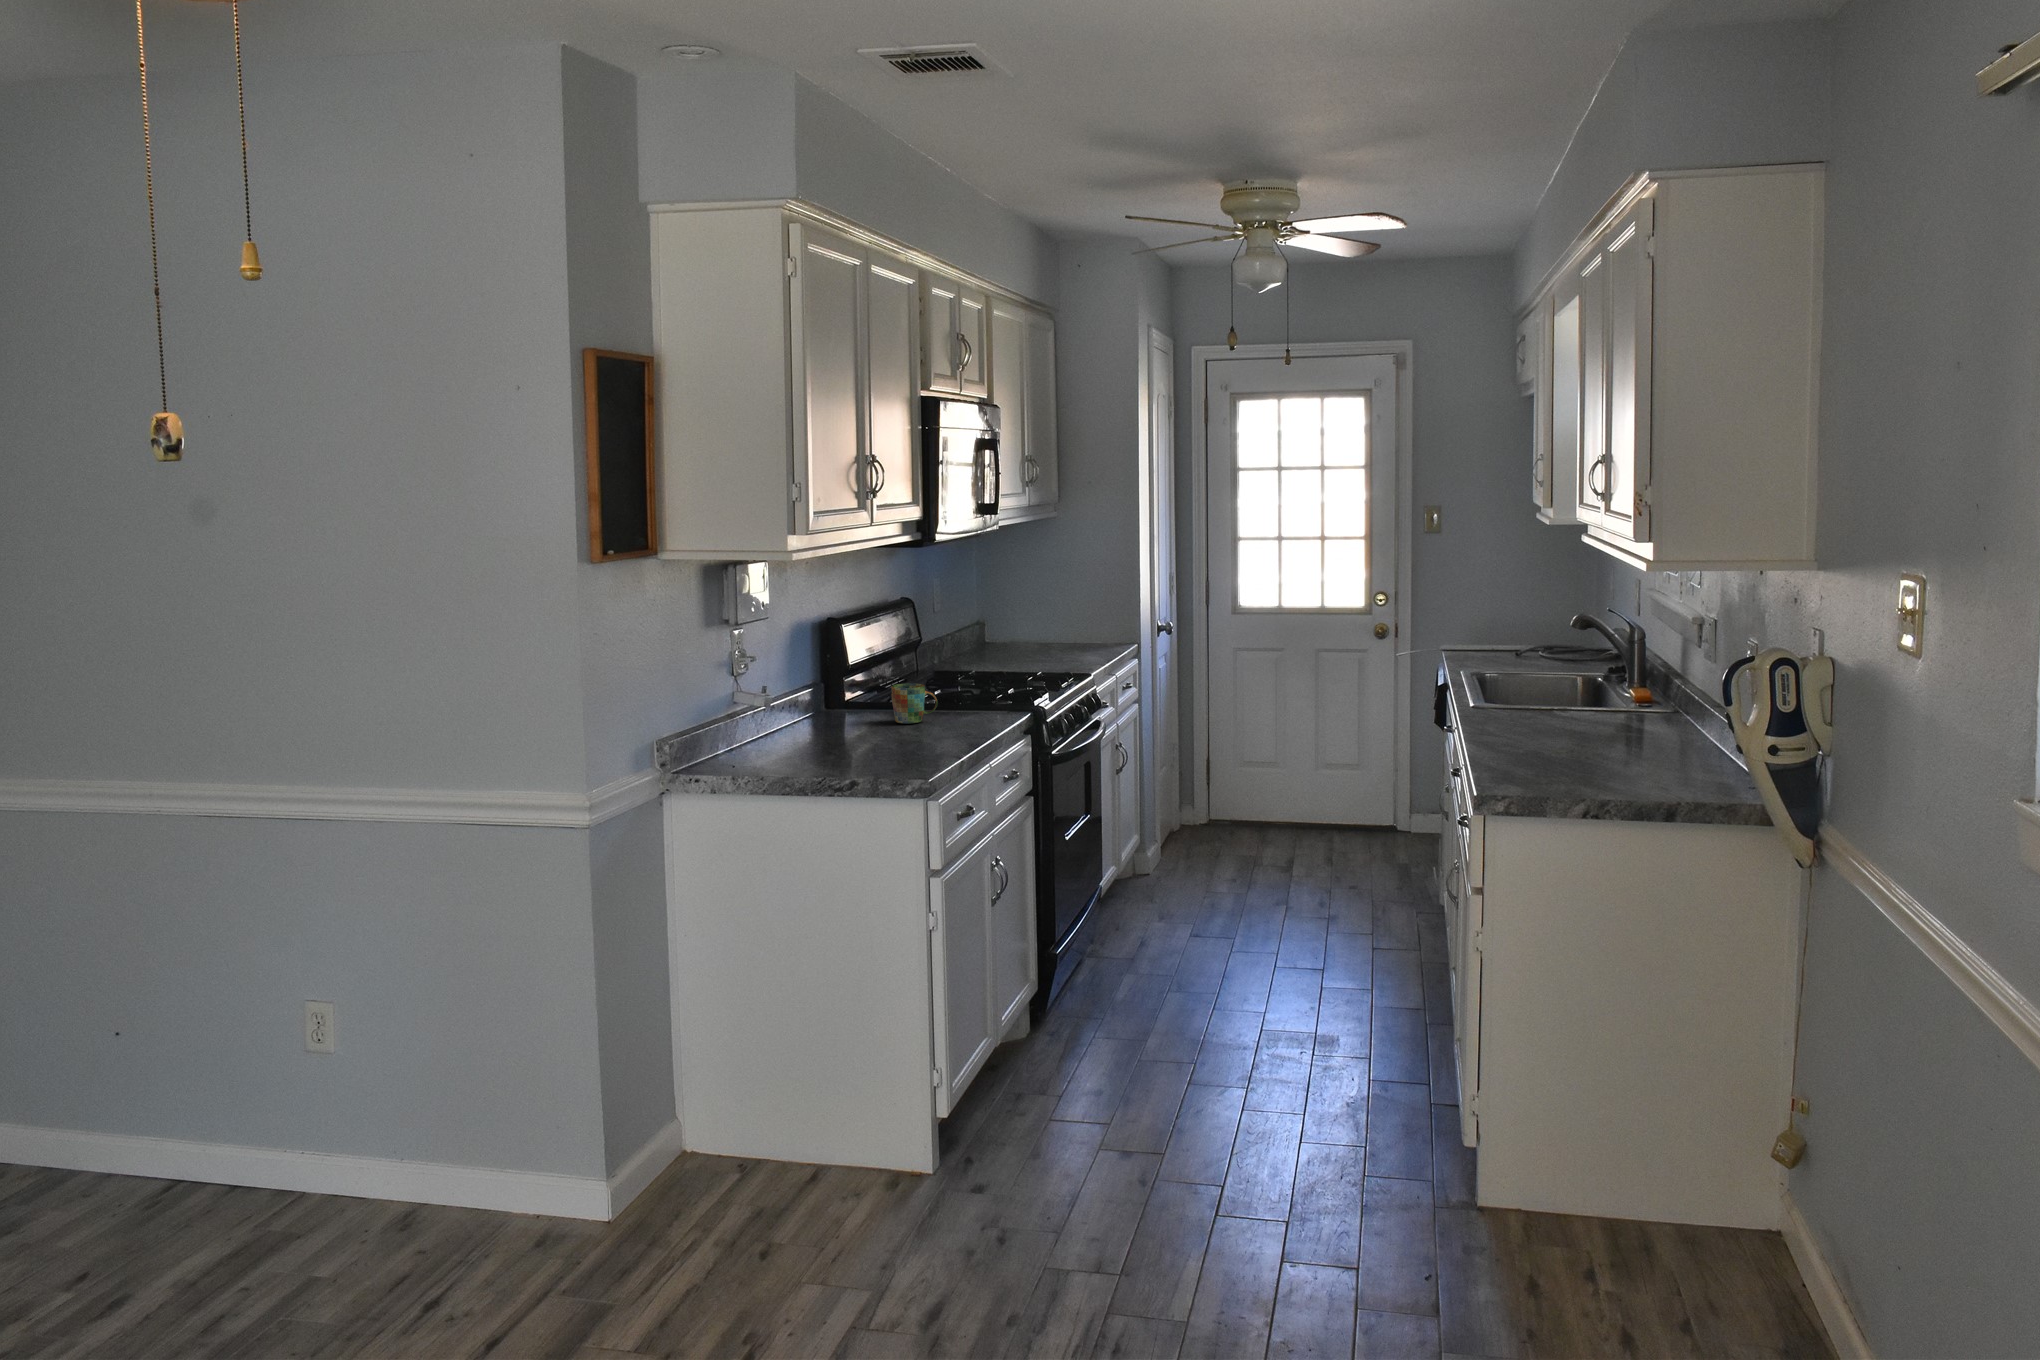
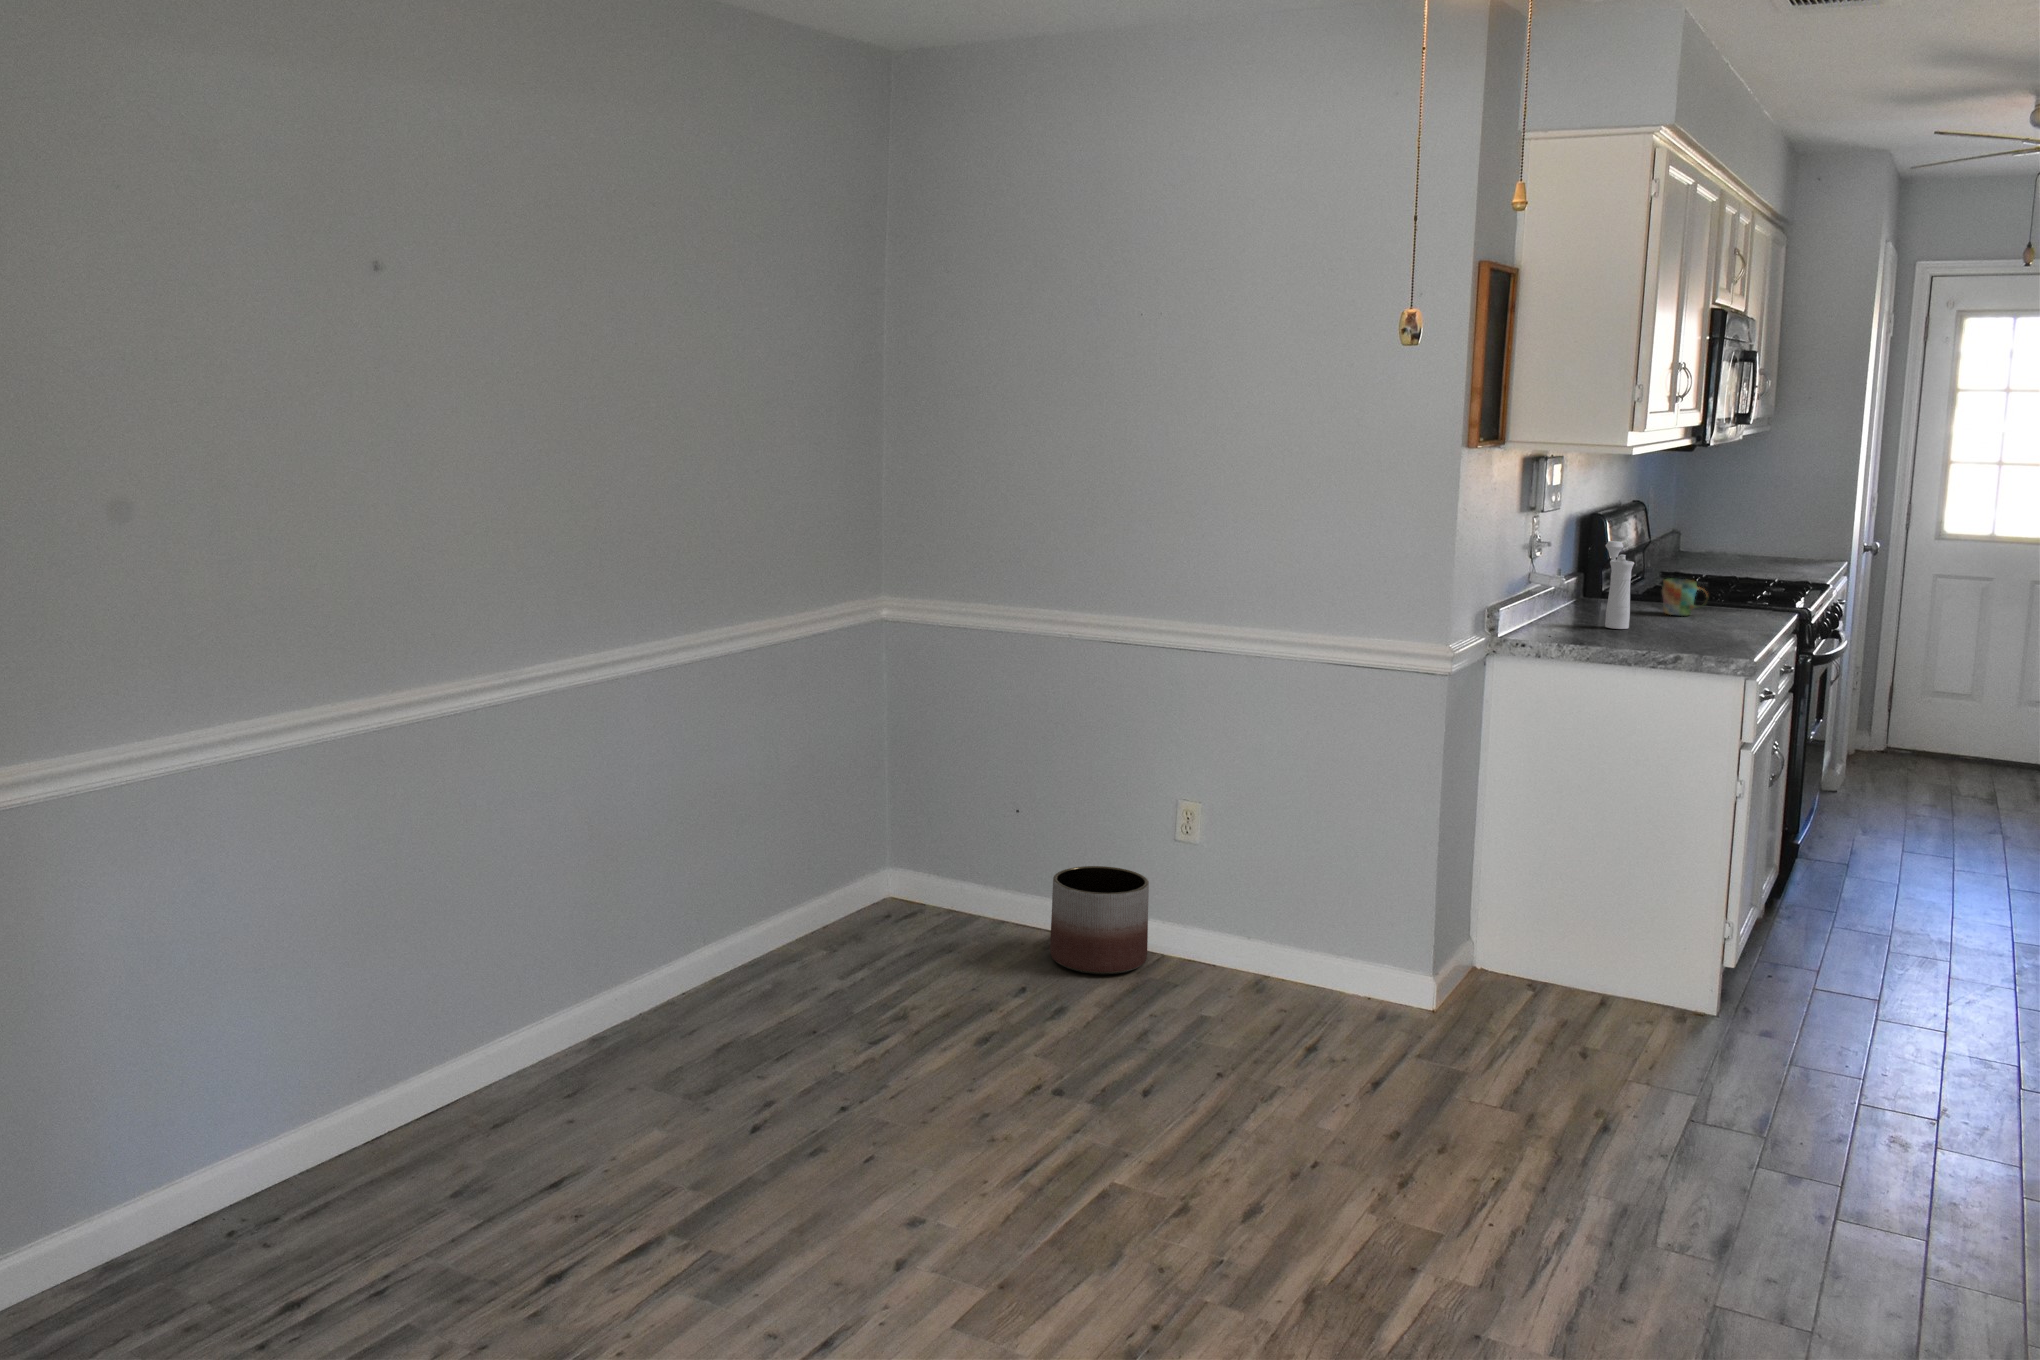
pepper mill: none [812,650,839,747] -> present [1605,541,1634,629]
planter: none [130,1094,271,1242] -> present [1050,866,1149,974]

